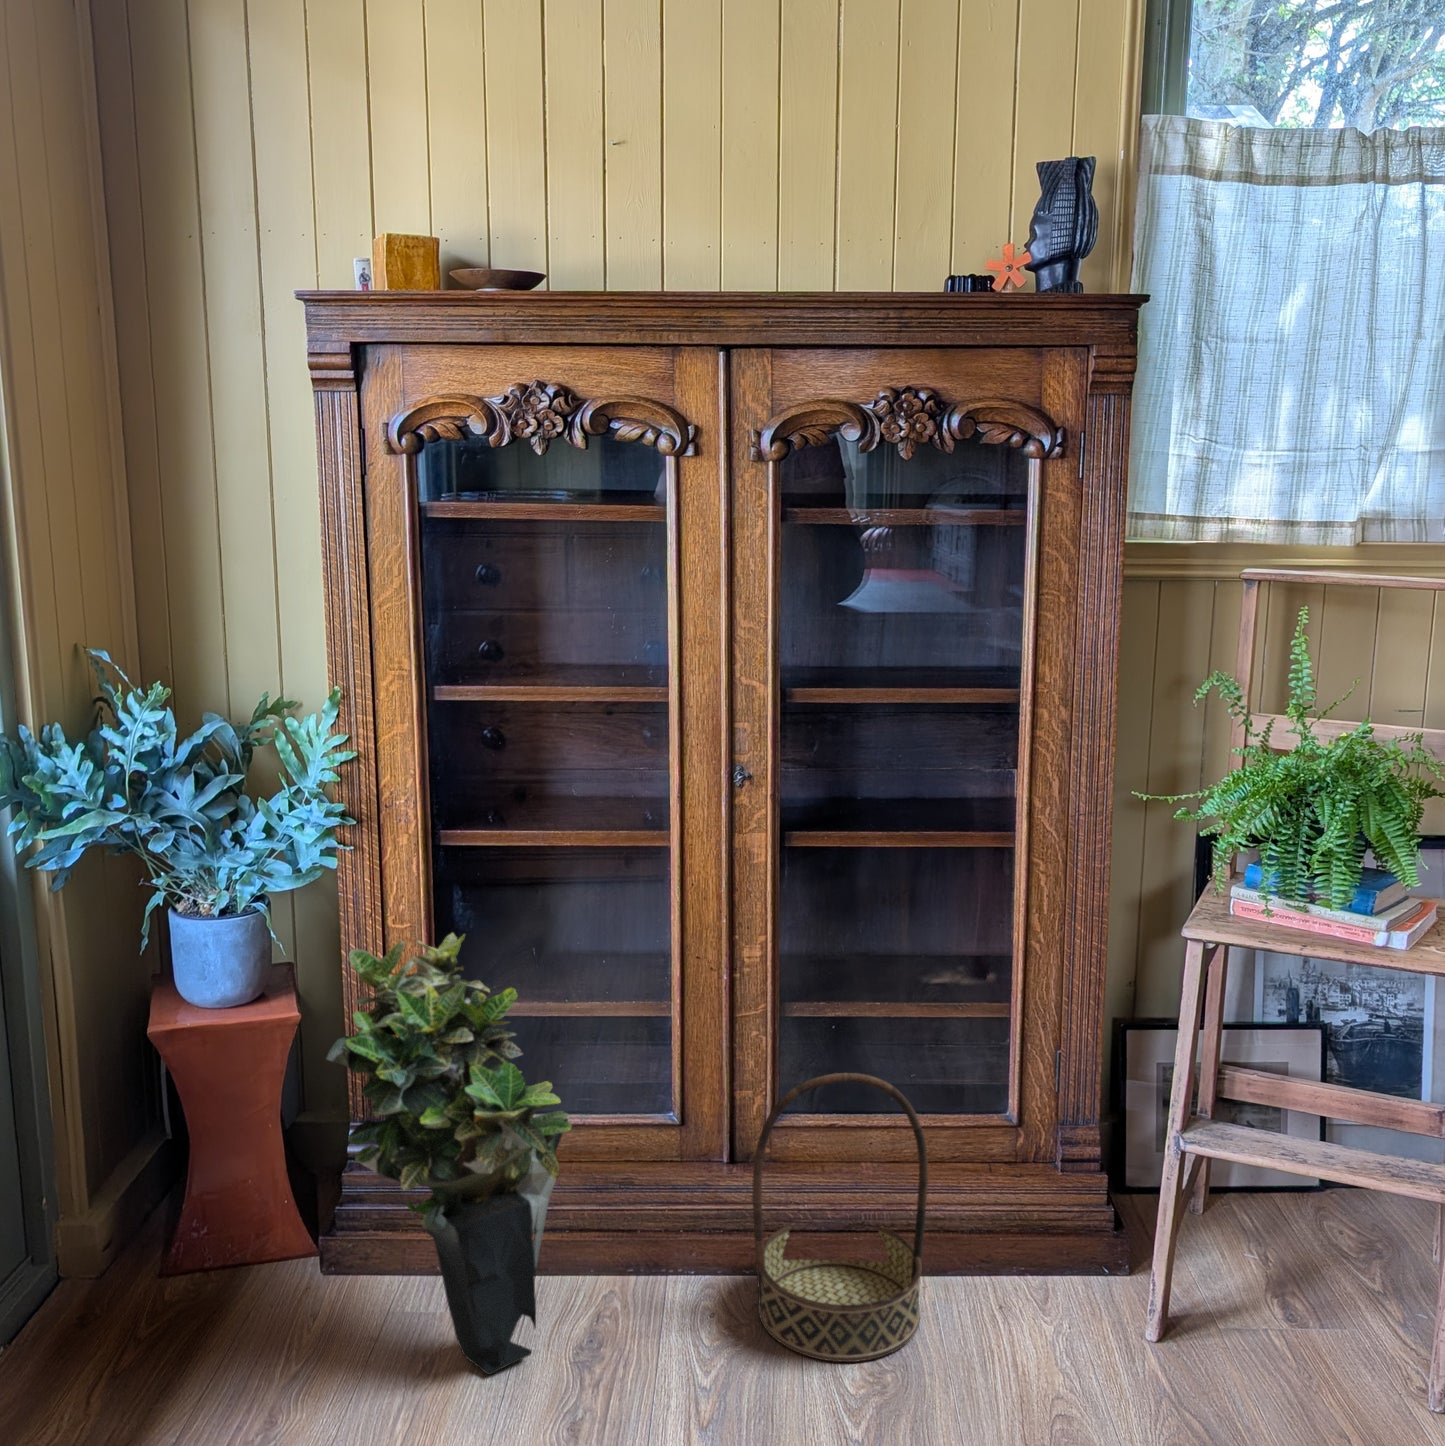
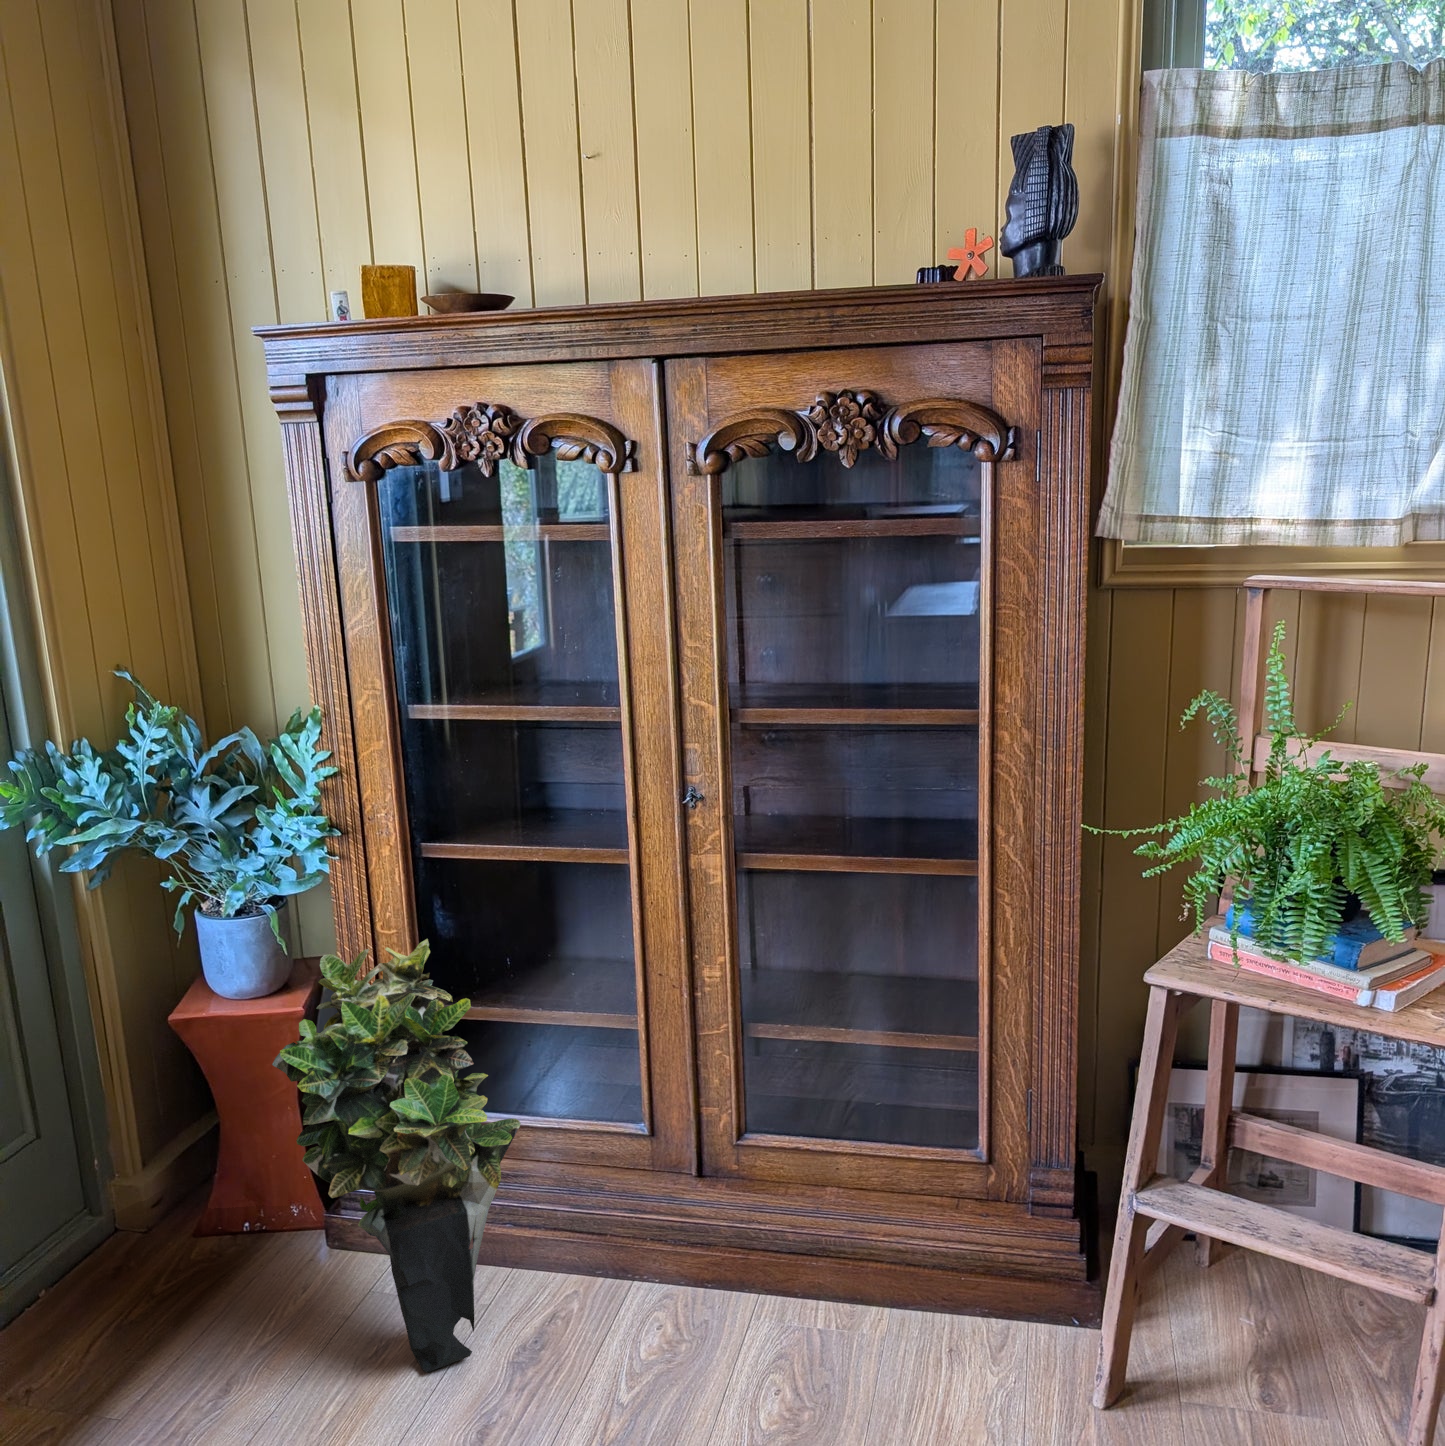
basket: present [752,1073,928,1362] -> none [692,1106,874,1404]

